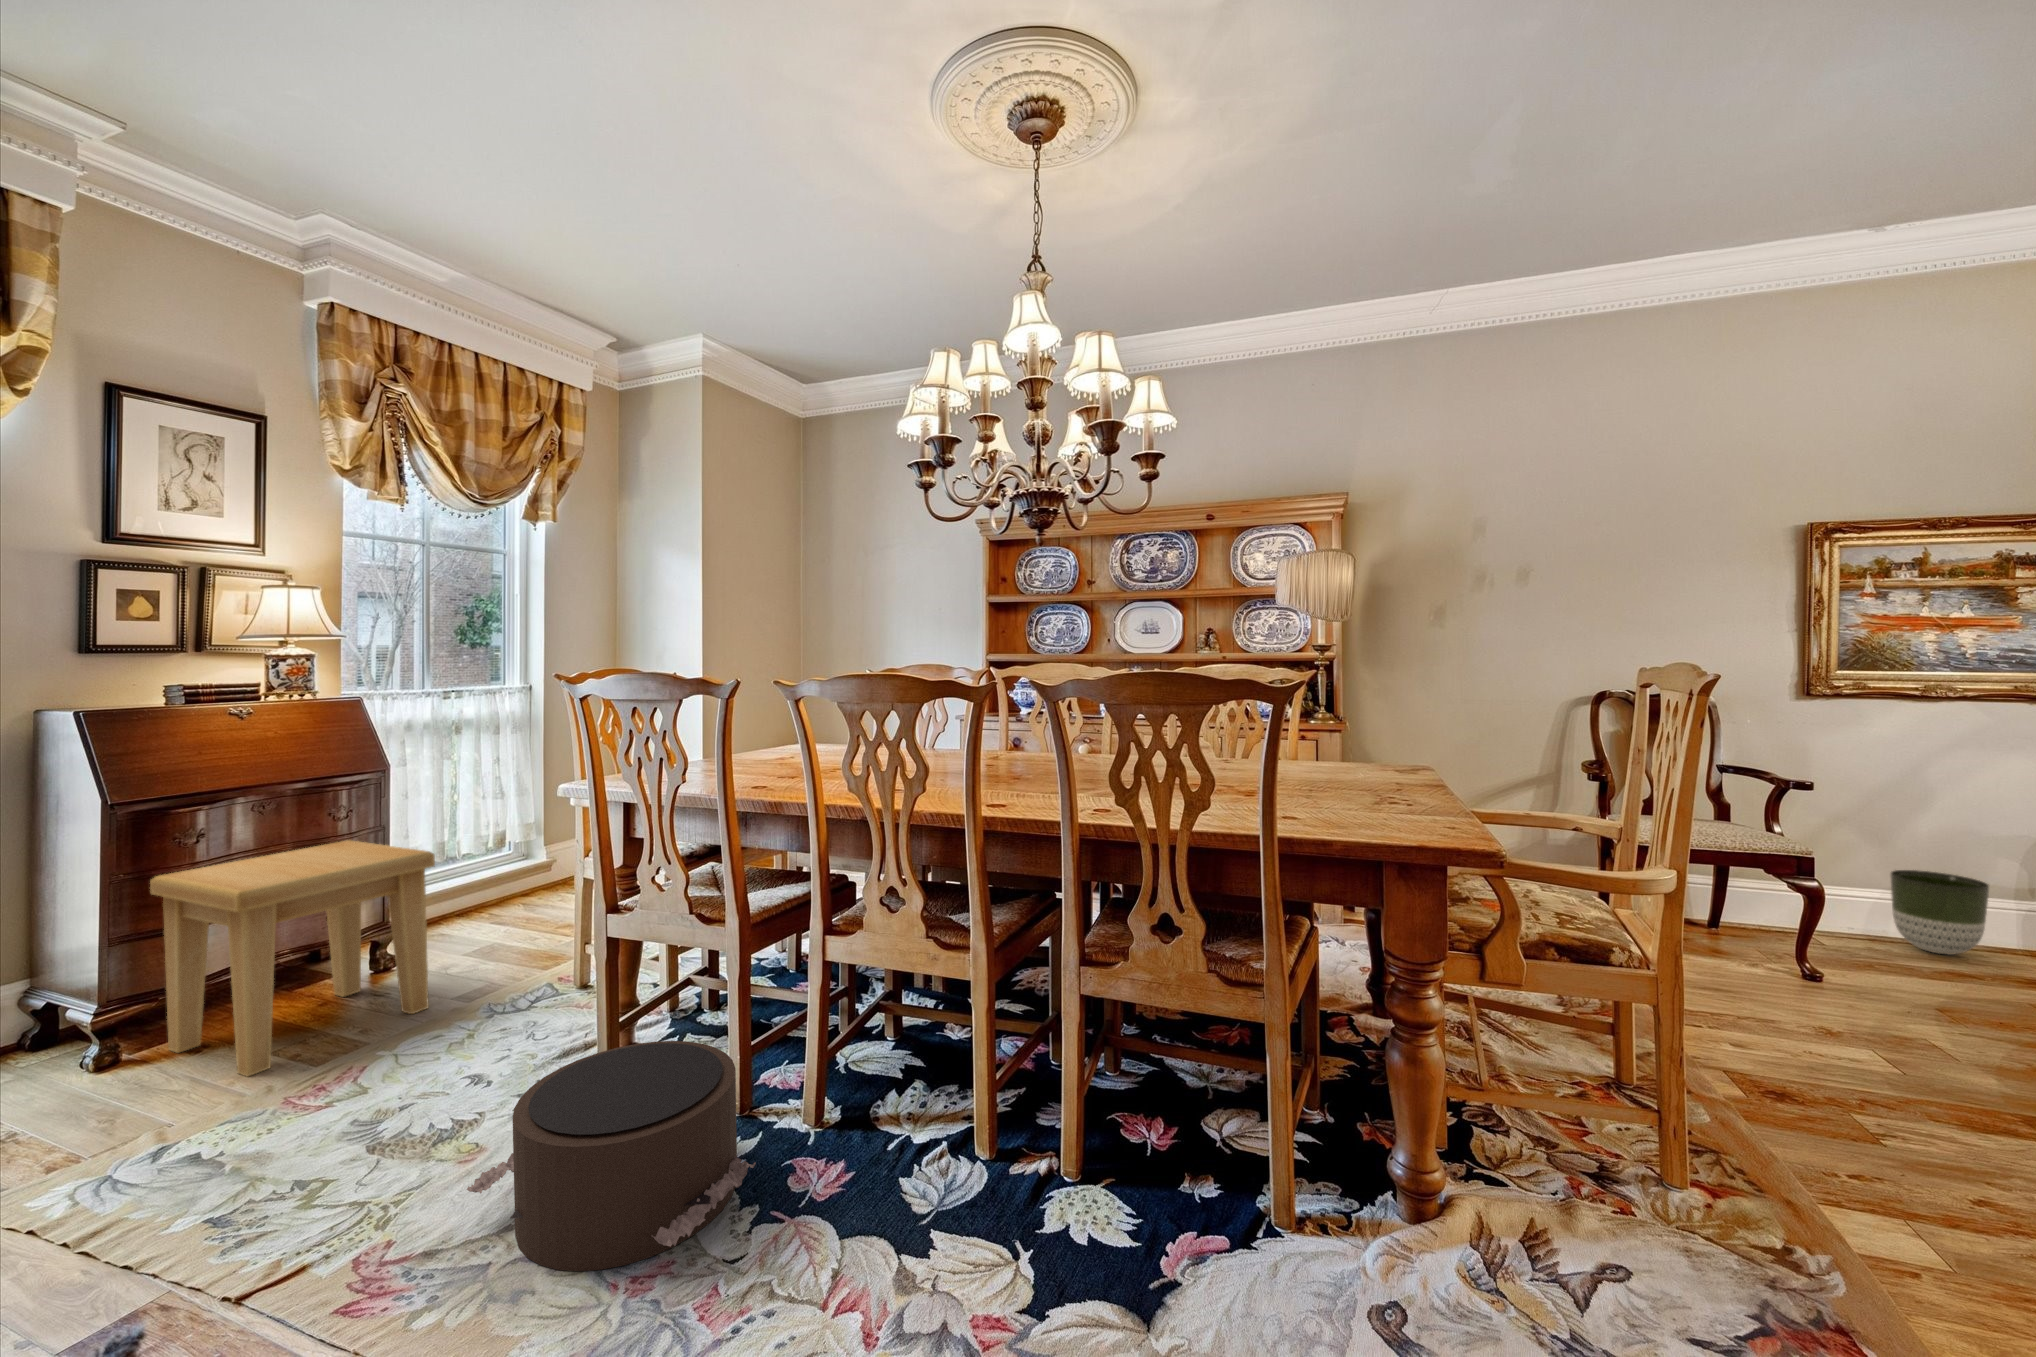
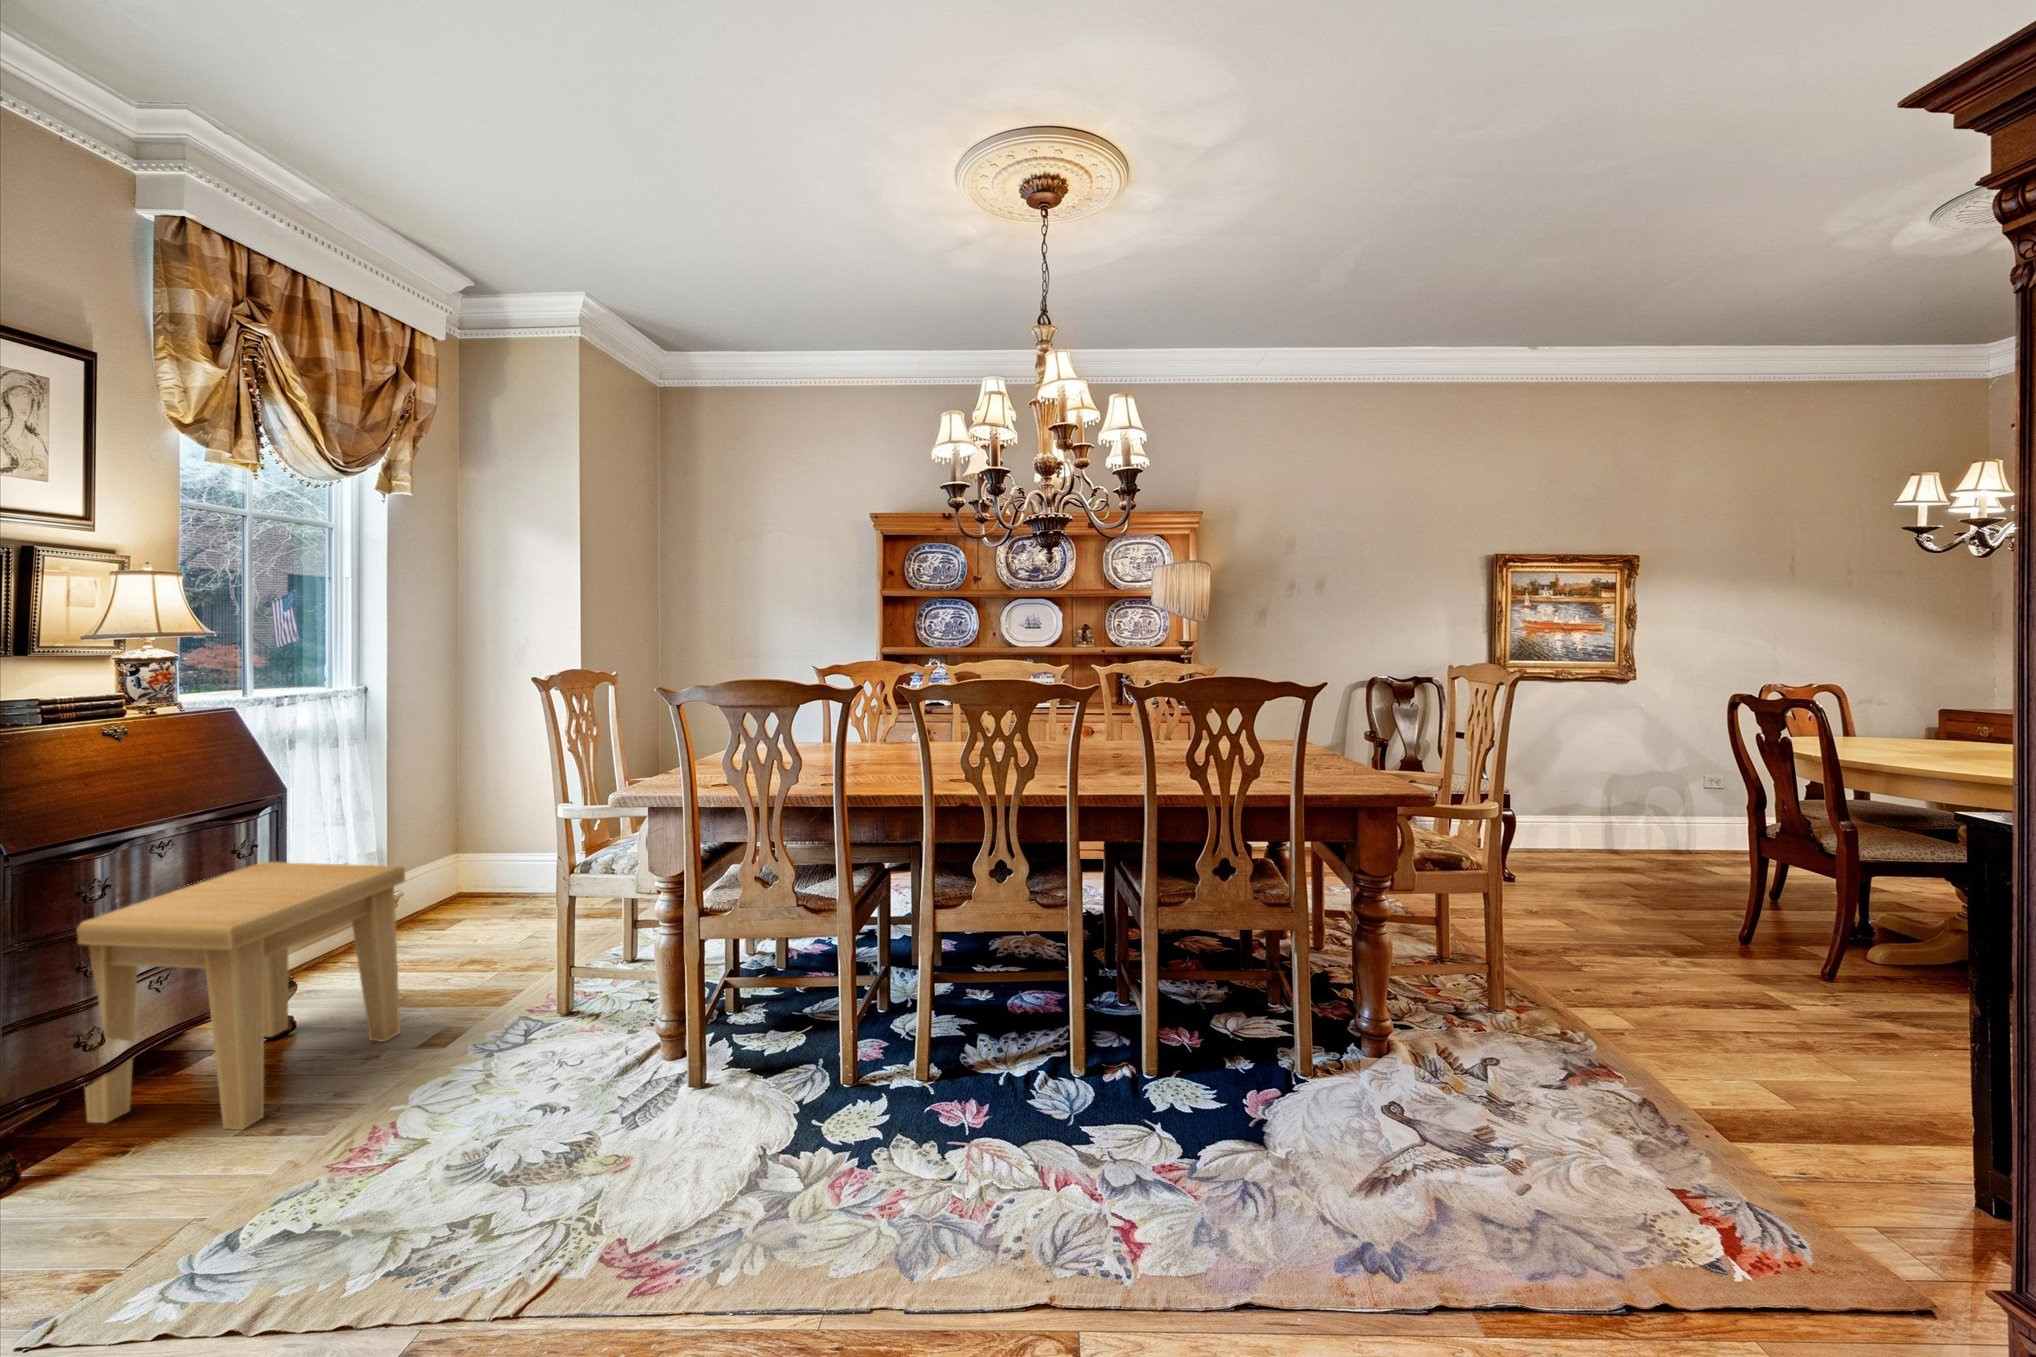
planter: present [1890,870,1989,955] -> none [1536,795,1588,849]
pouf: present [467,1041,756,1271] -> none [666,1012,914,1214]

